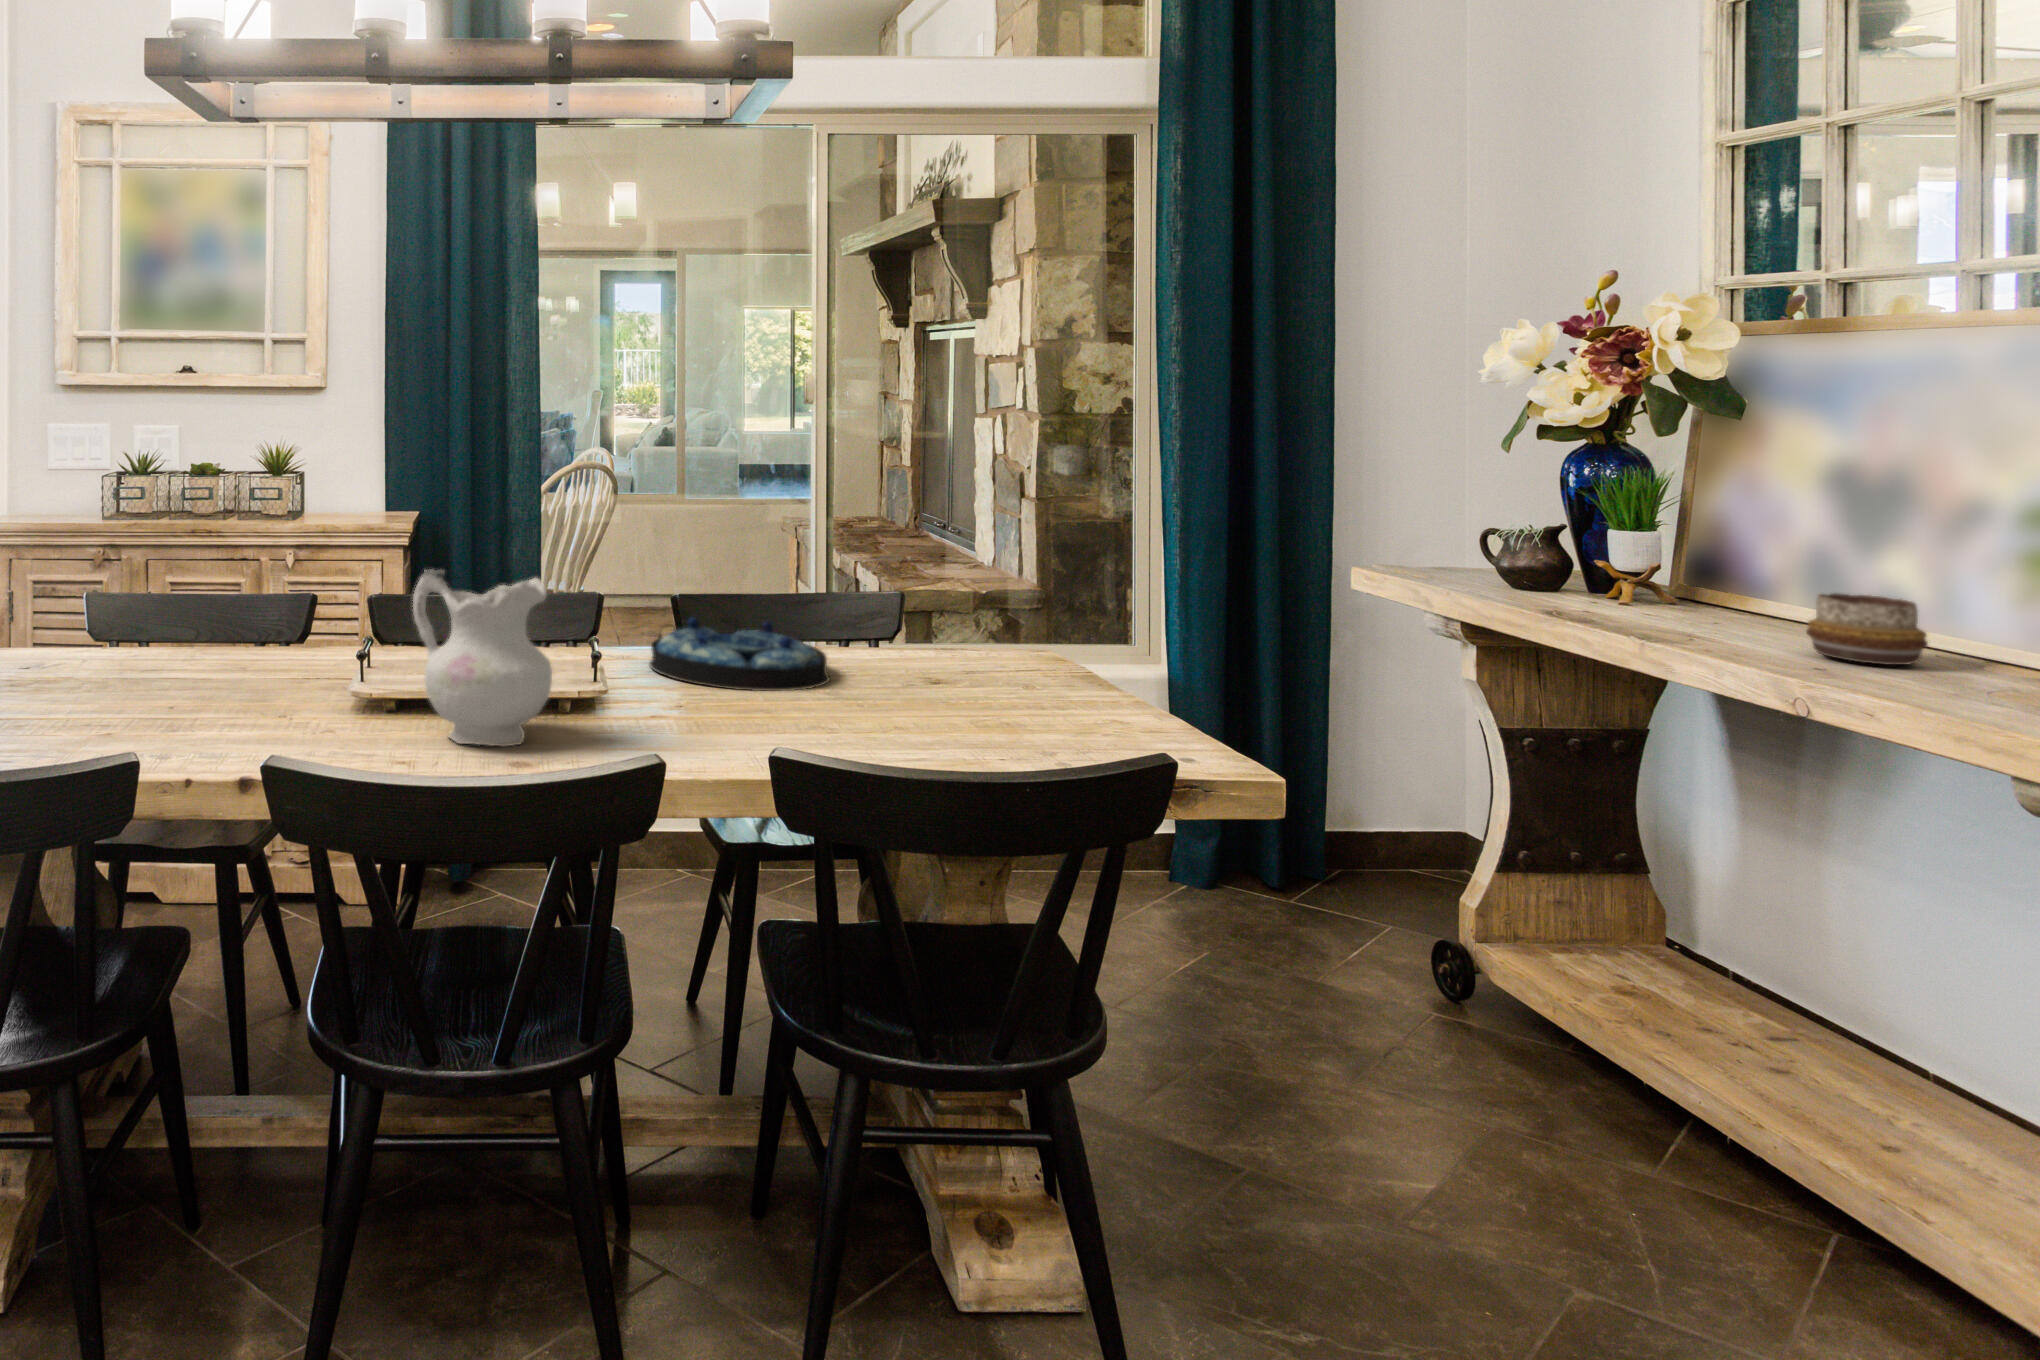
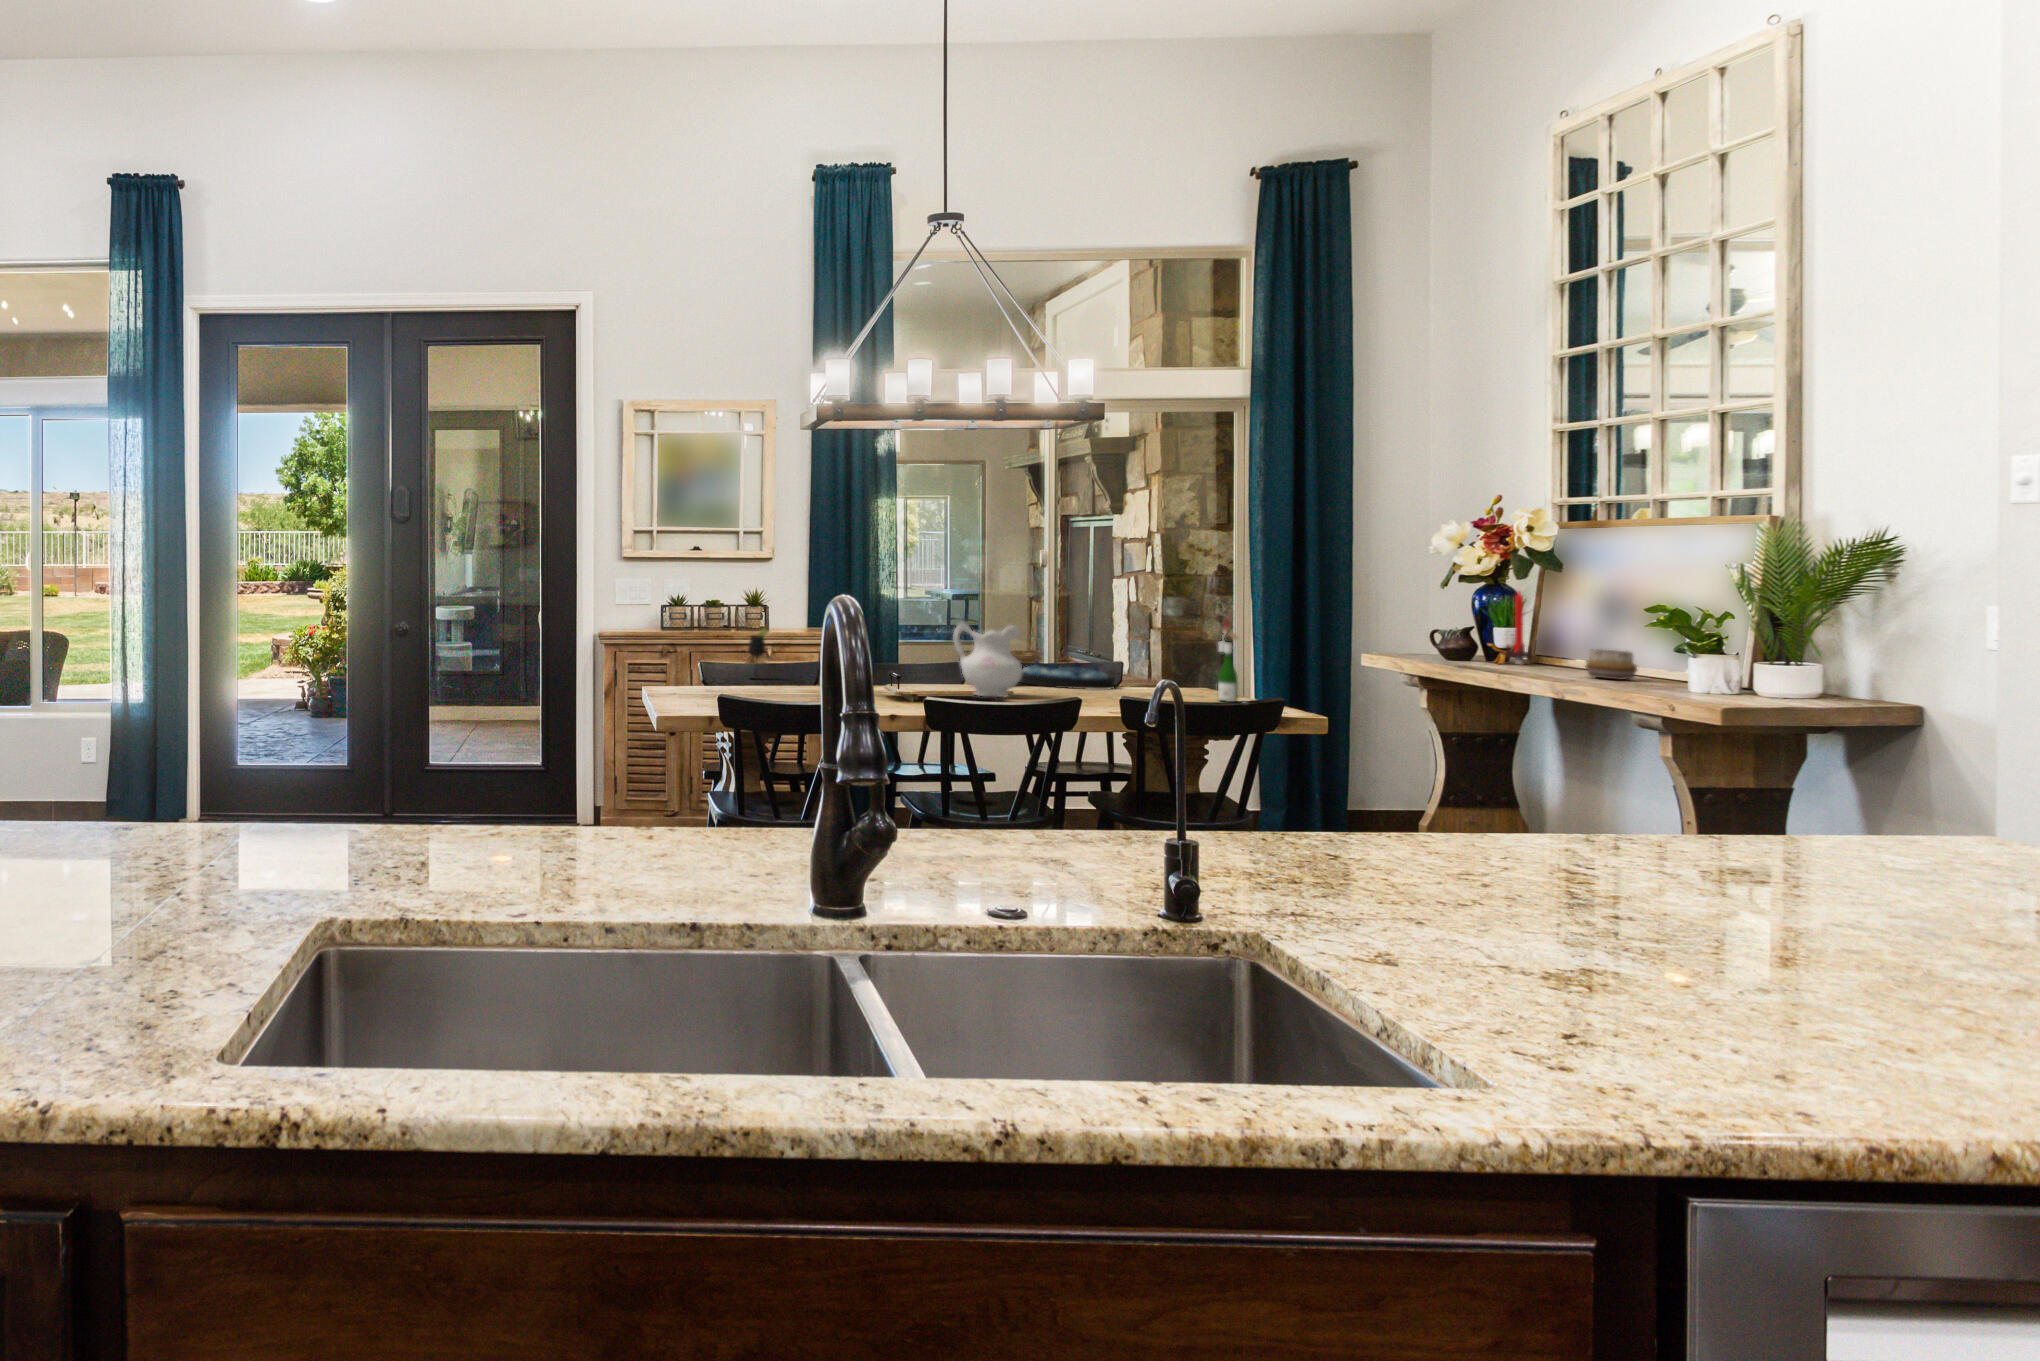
candle: none [1629,456,1681,603] -> present [1506,592,1532,664]
wine bottle: none [994,537,1056,745] -> present [1218,613,1239,702]
wine glass: none [81,566,127,679] -> present [748,629,768,679]

